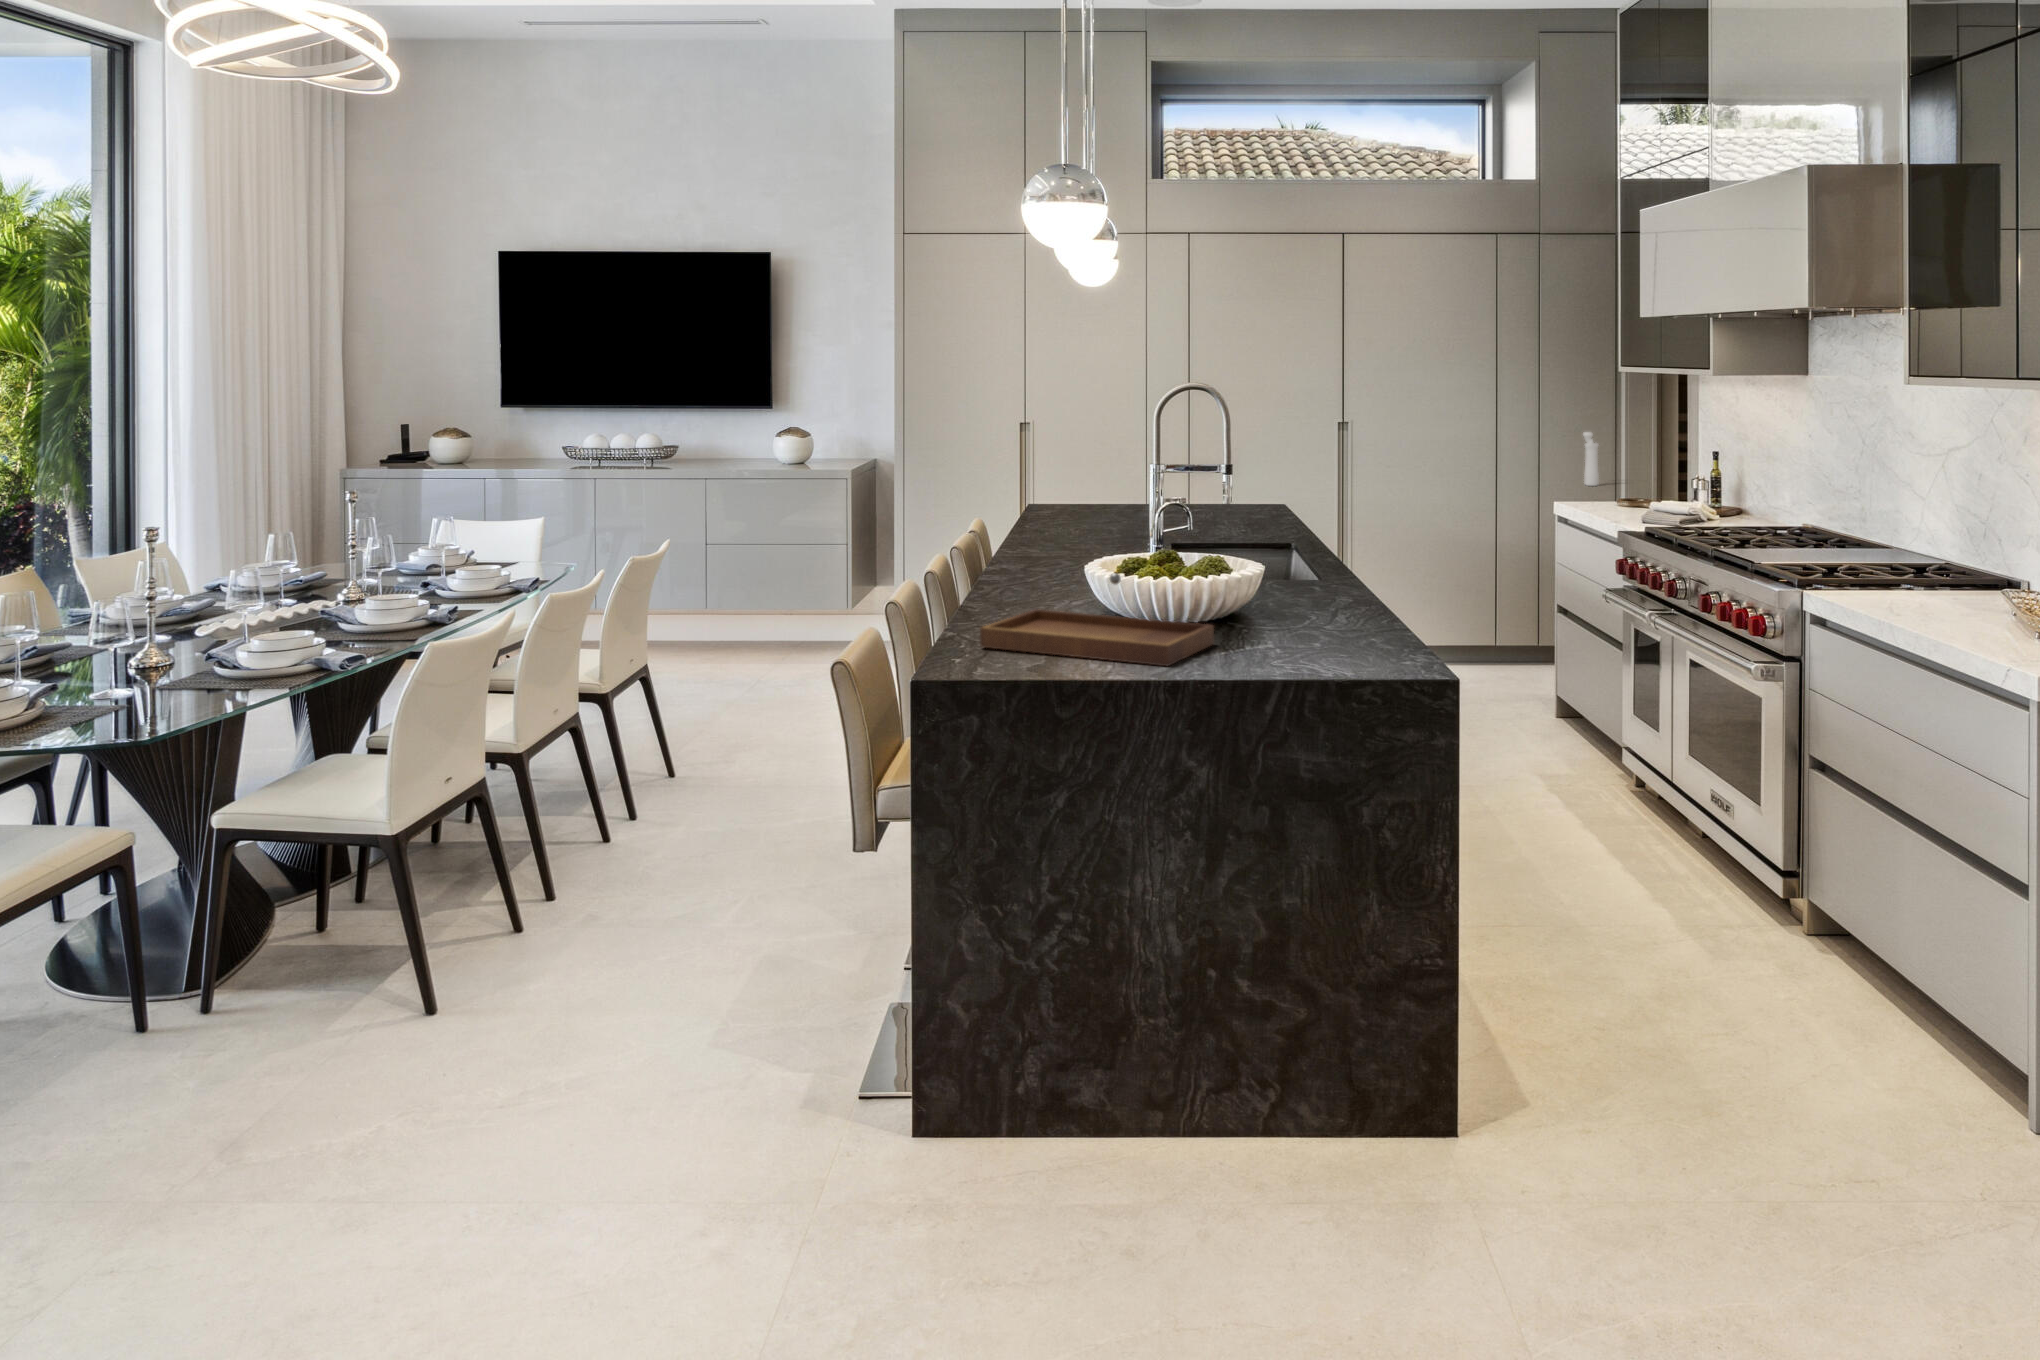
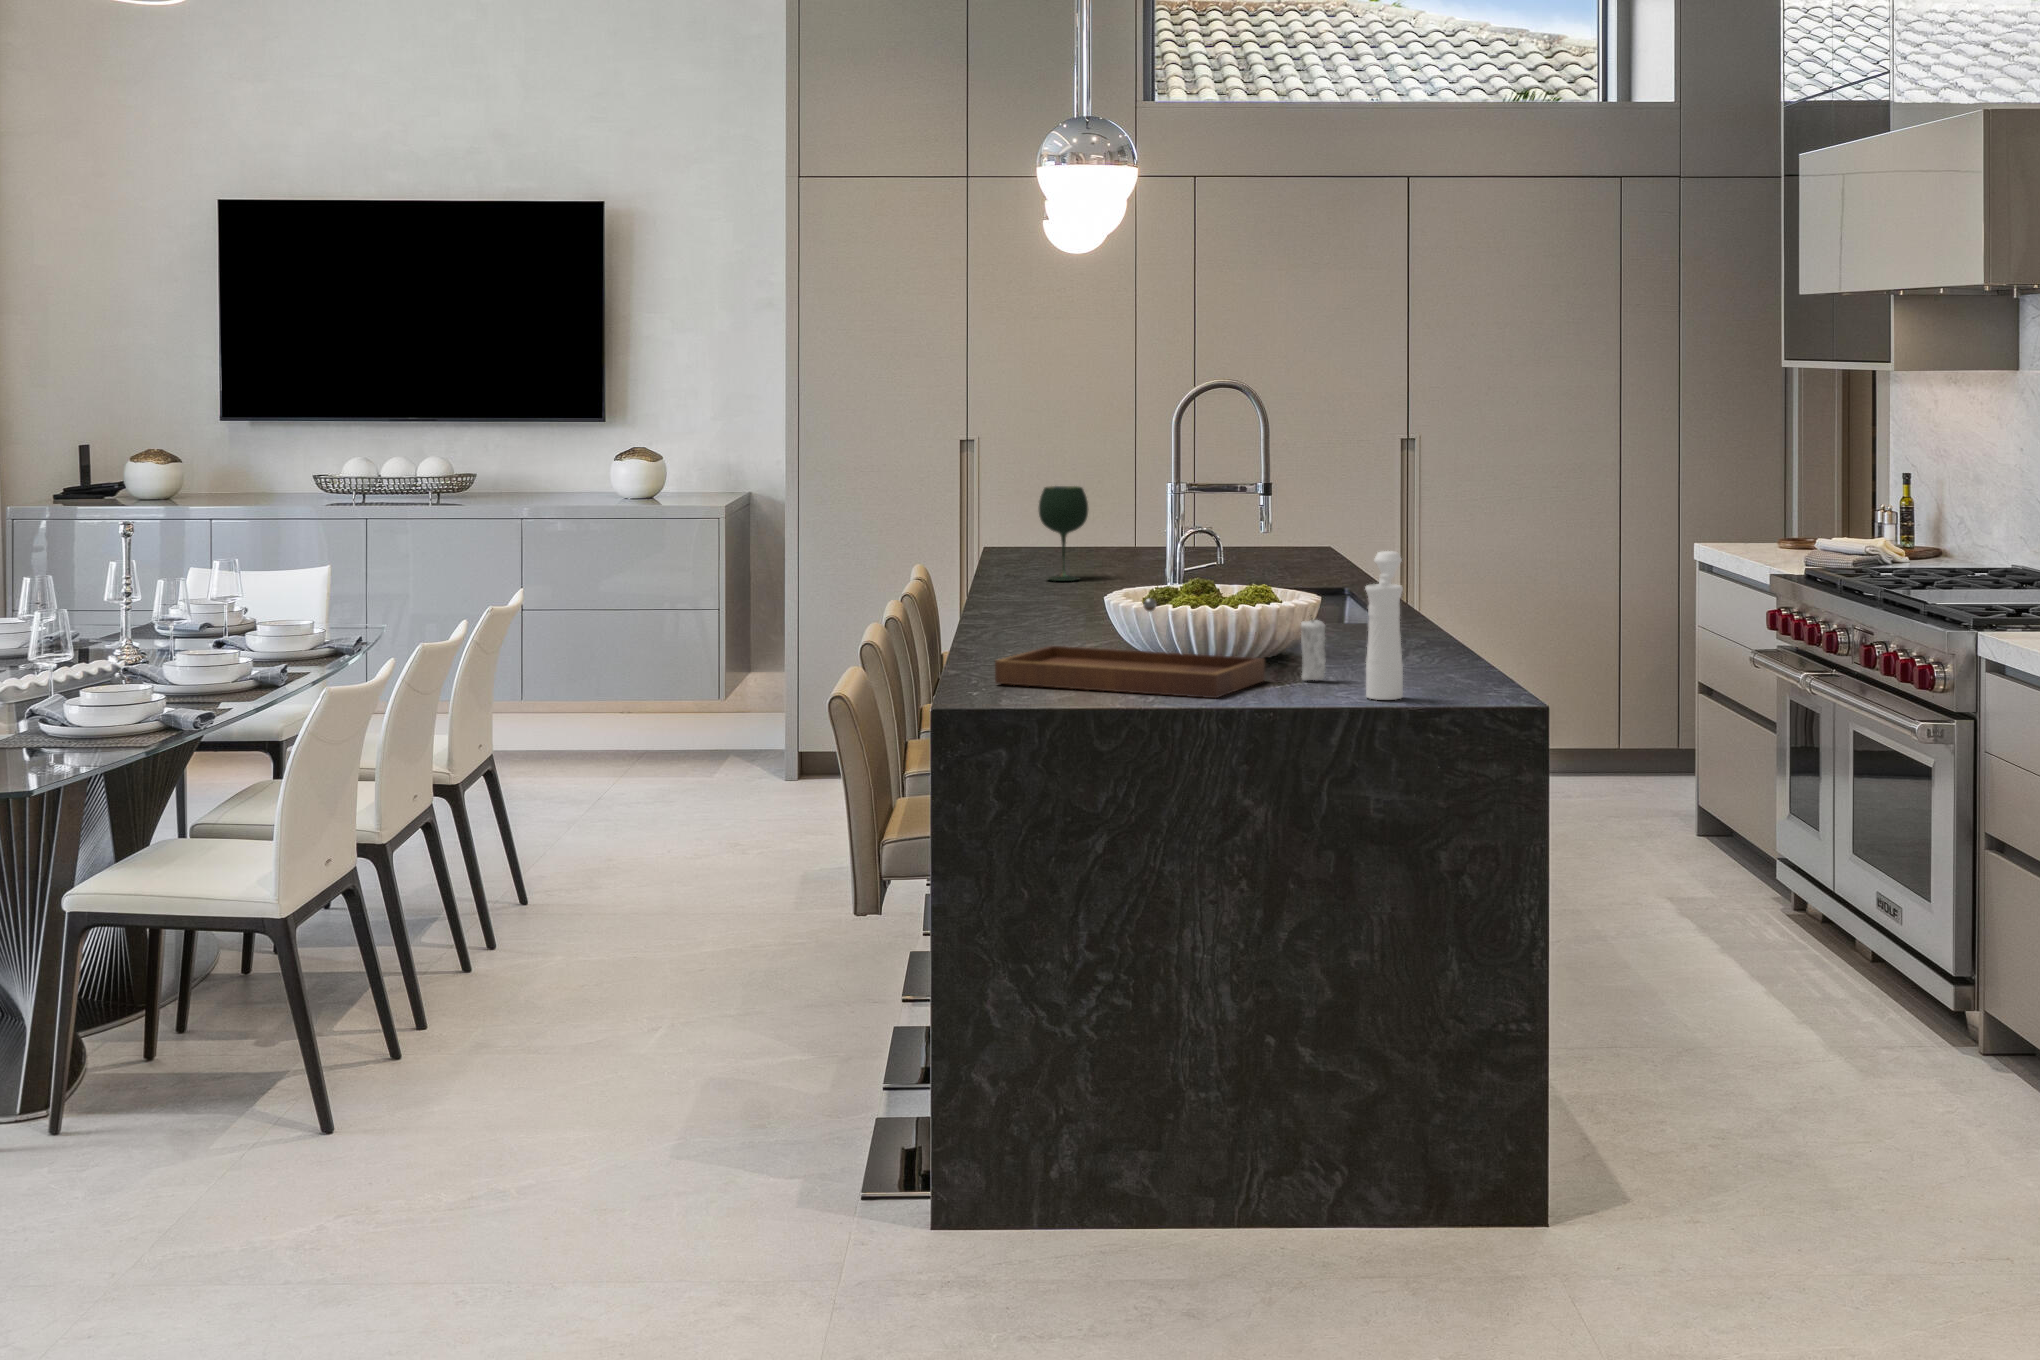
pepper mill: present [1583,432,1599,486] -> present [1365,551,1403,700]
wine glass: none [1058,462,1096,534] -> present [1039,486,1088,581]
candle: none [1245,582,1267,645] -> present [1301,620,1326,680]

